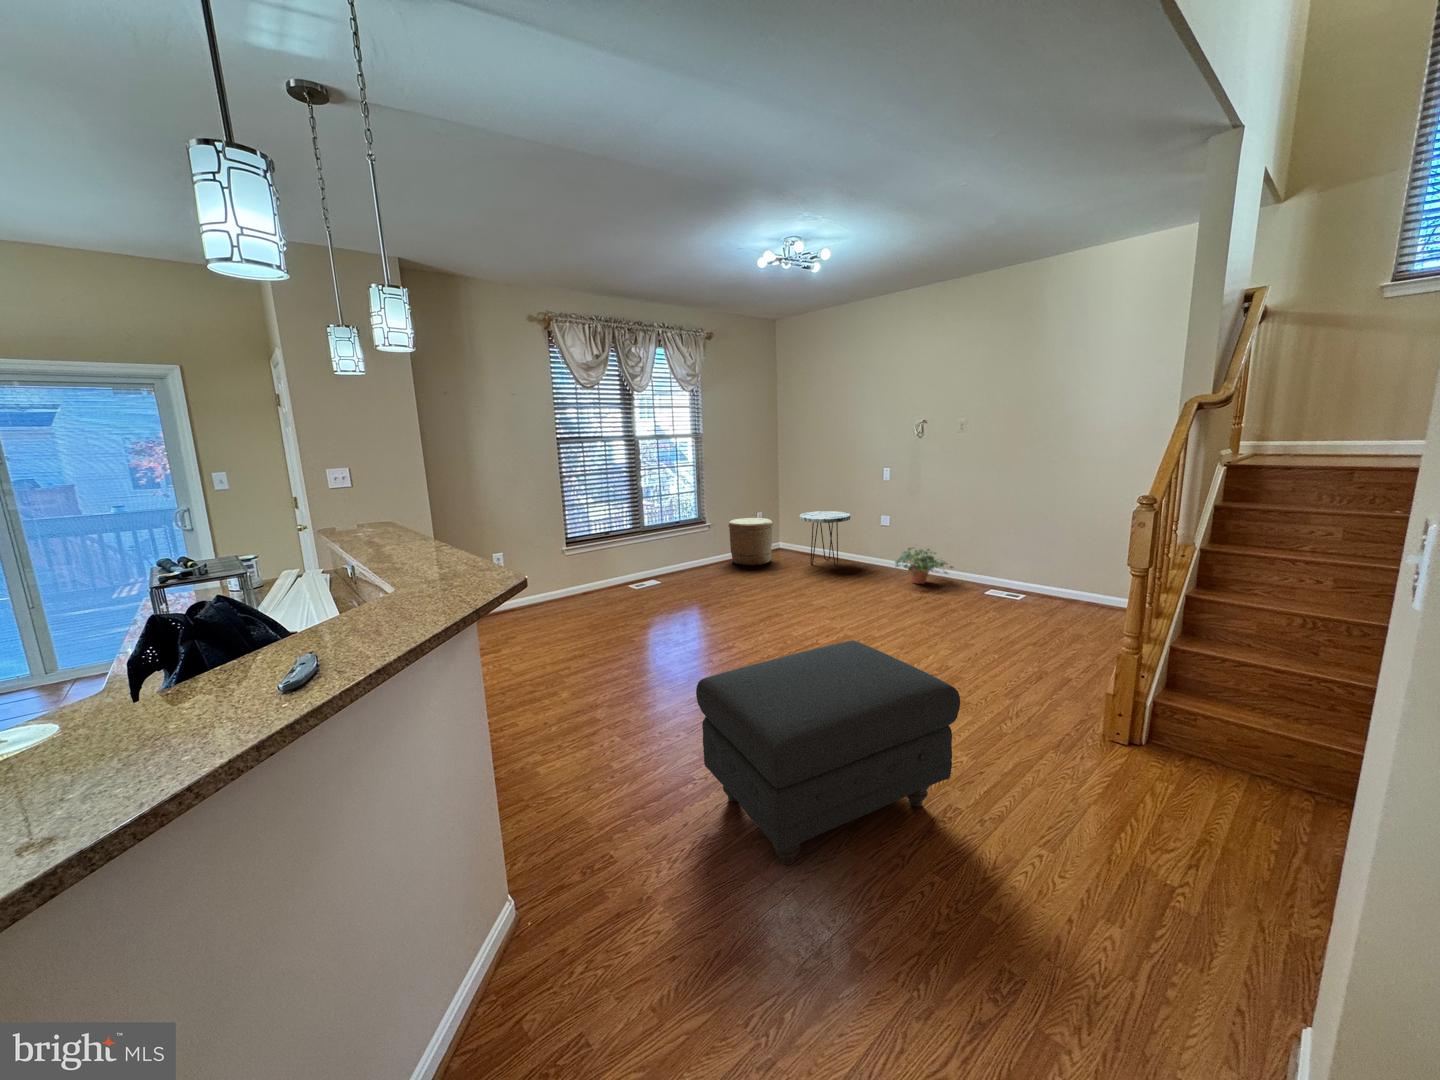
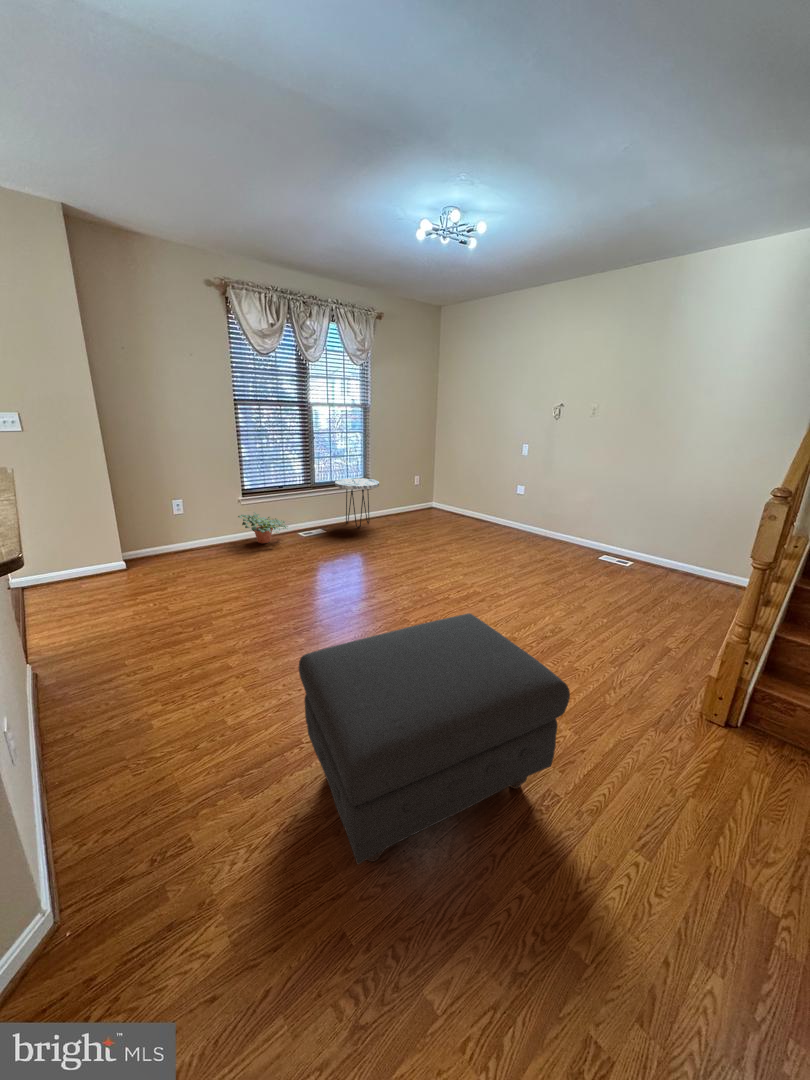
side table: present [800,511,850,566] -> present [335,478,379,528]
woven basket: present [728,518,773,566] -> none [389,479,425,519]
potted plant: present [895,548,953,584] -> present [238,512,288,543]

